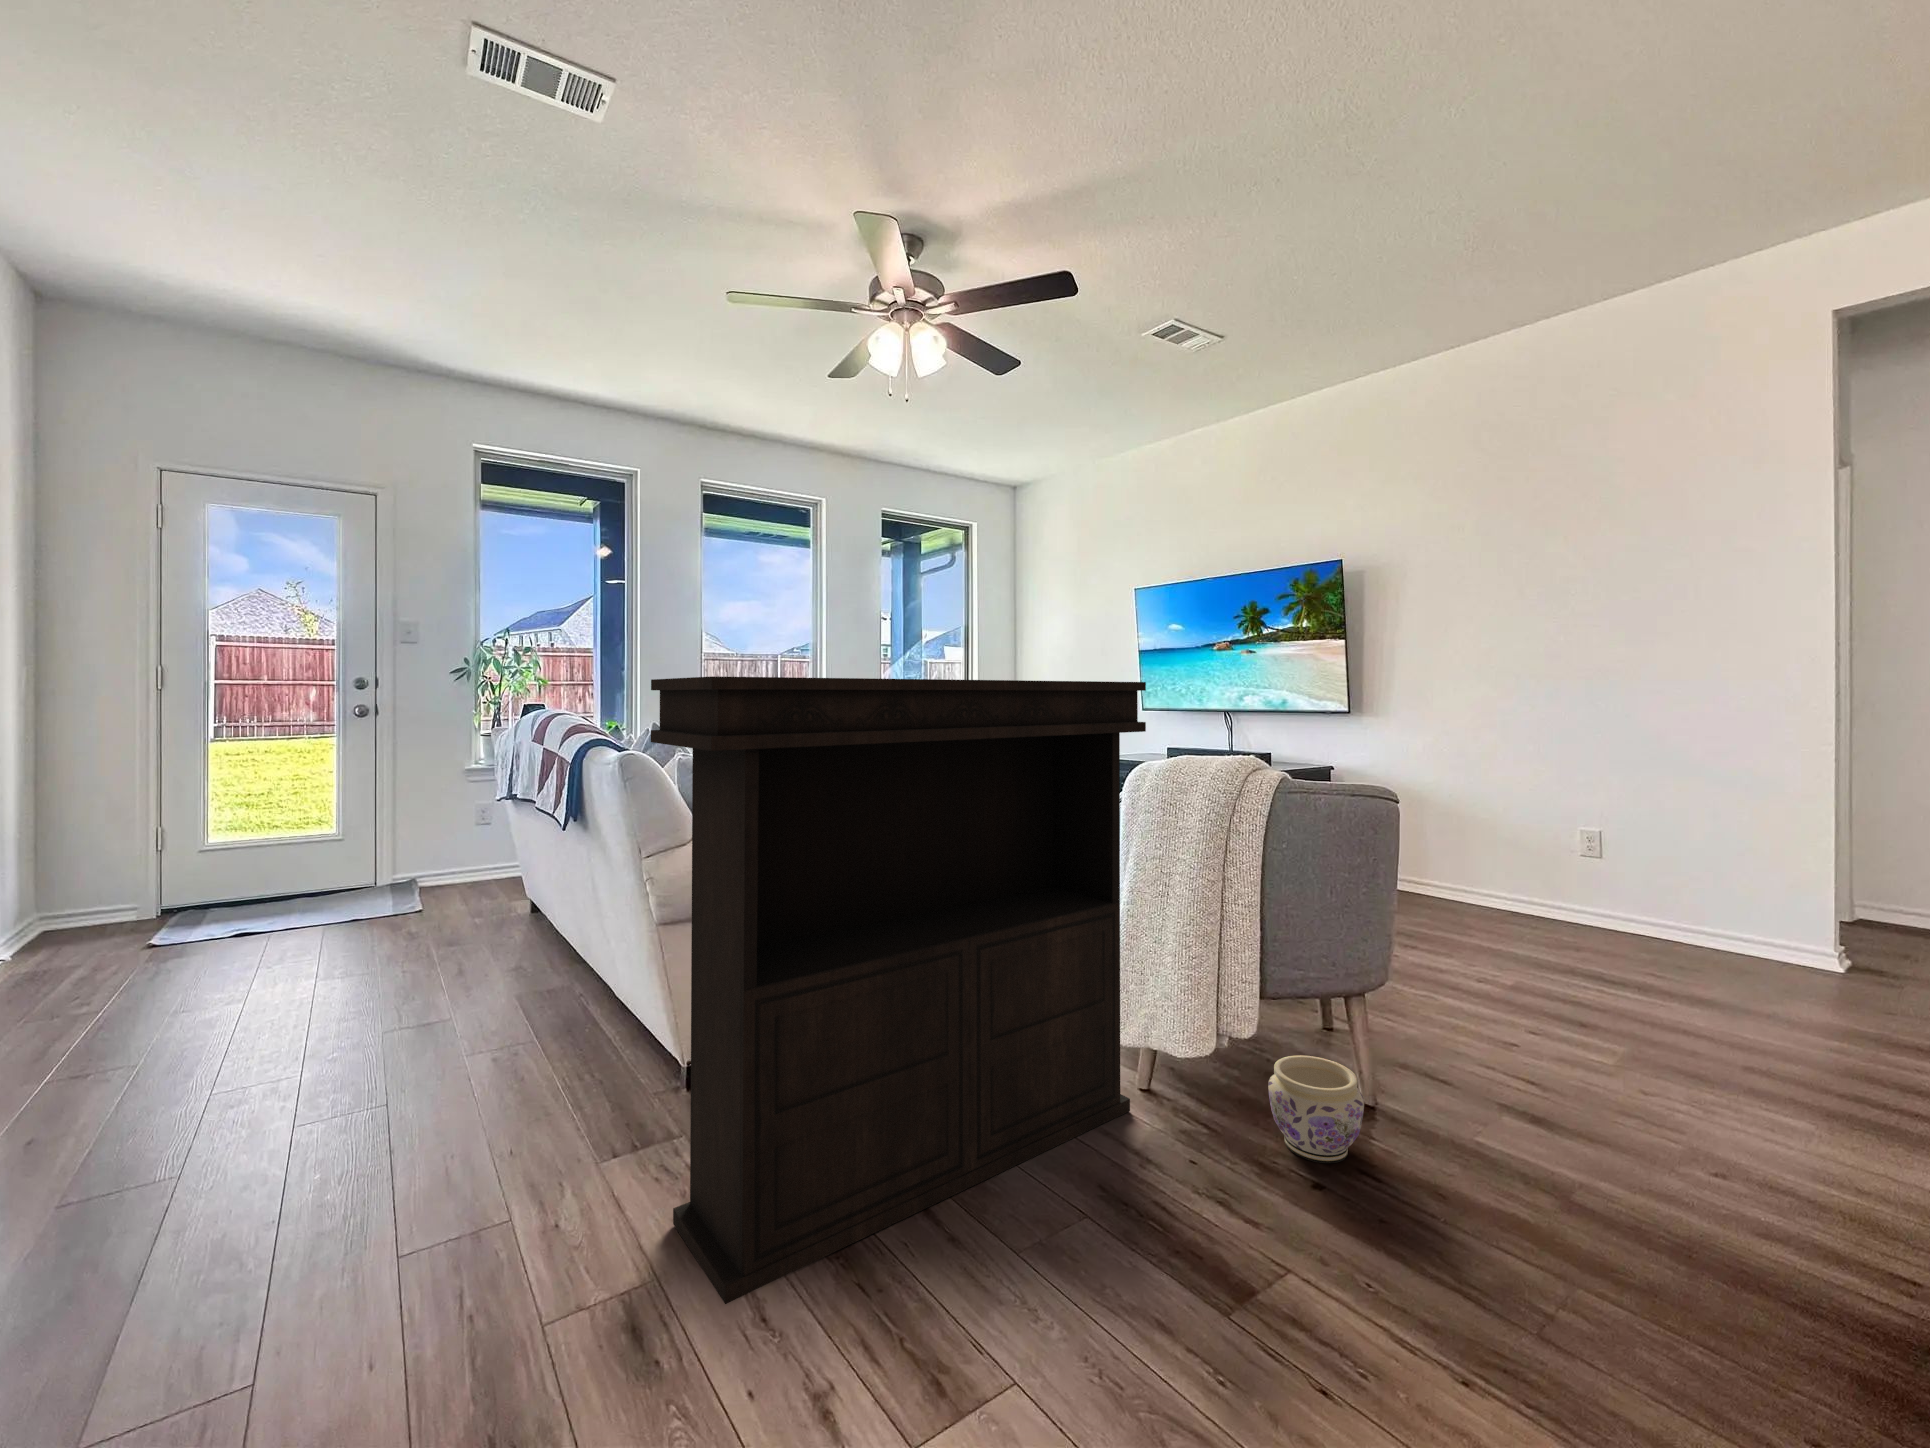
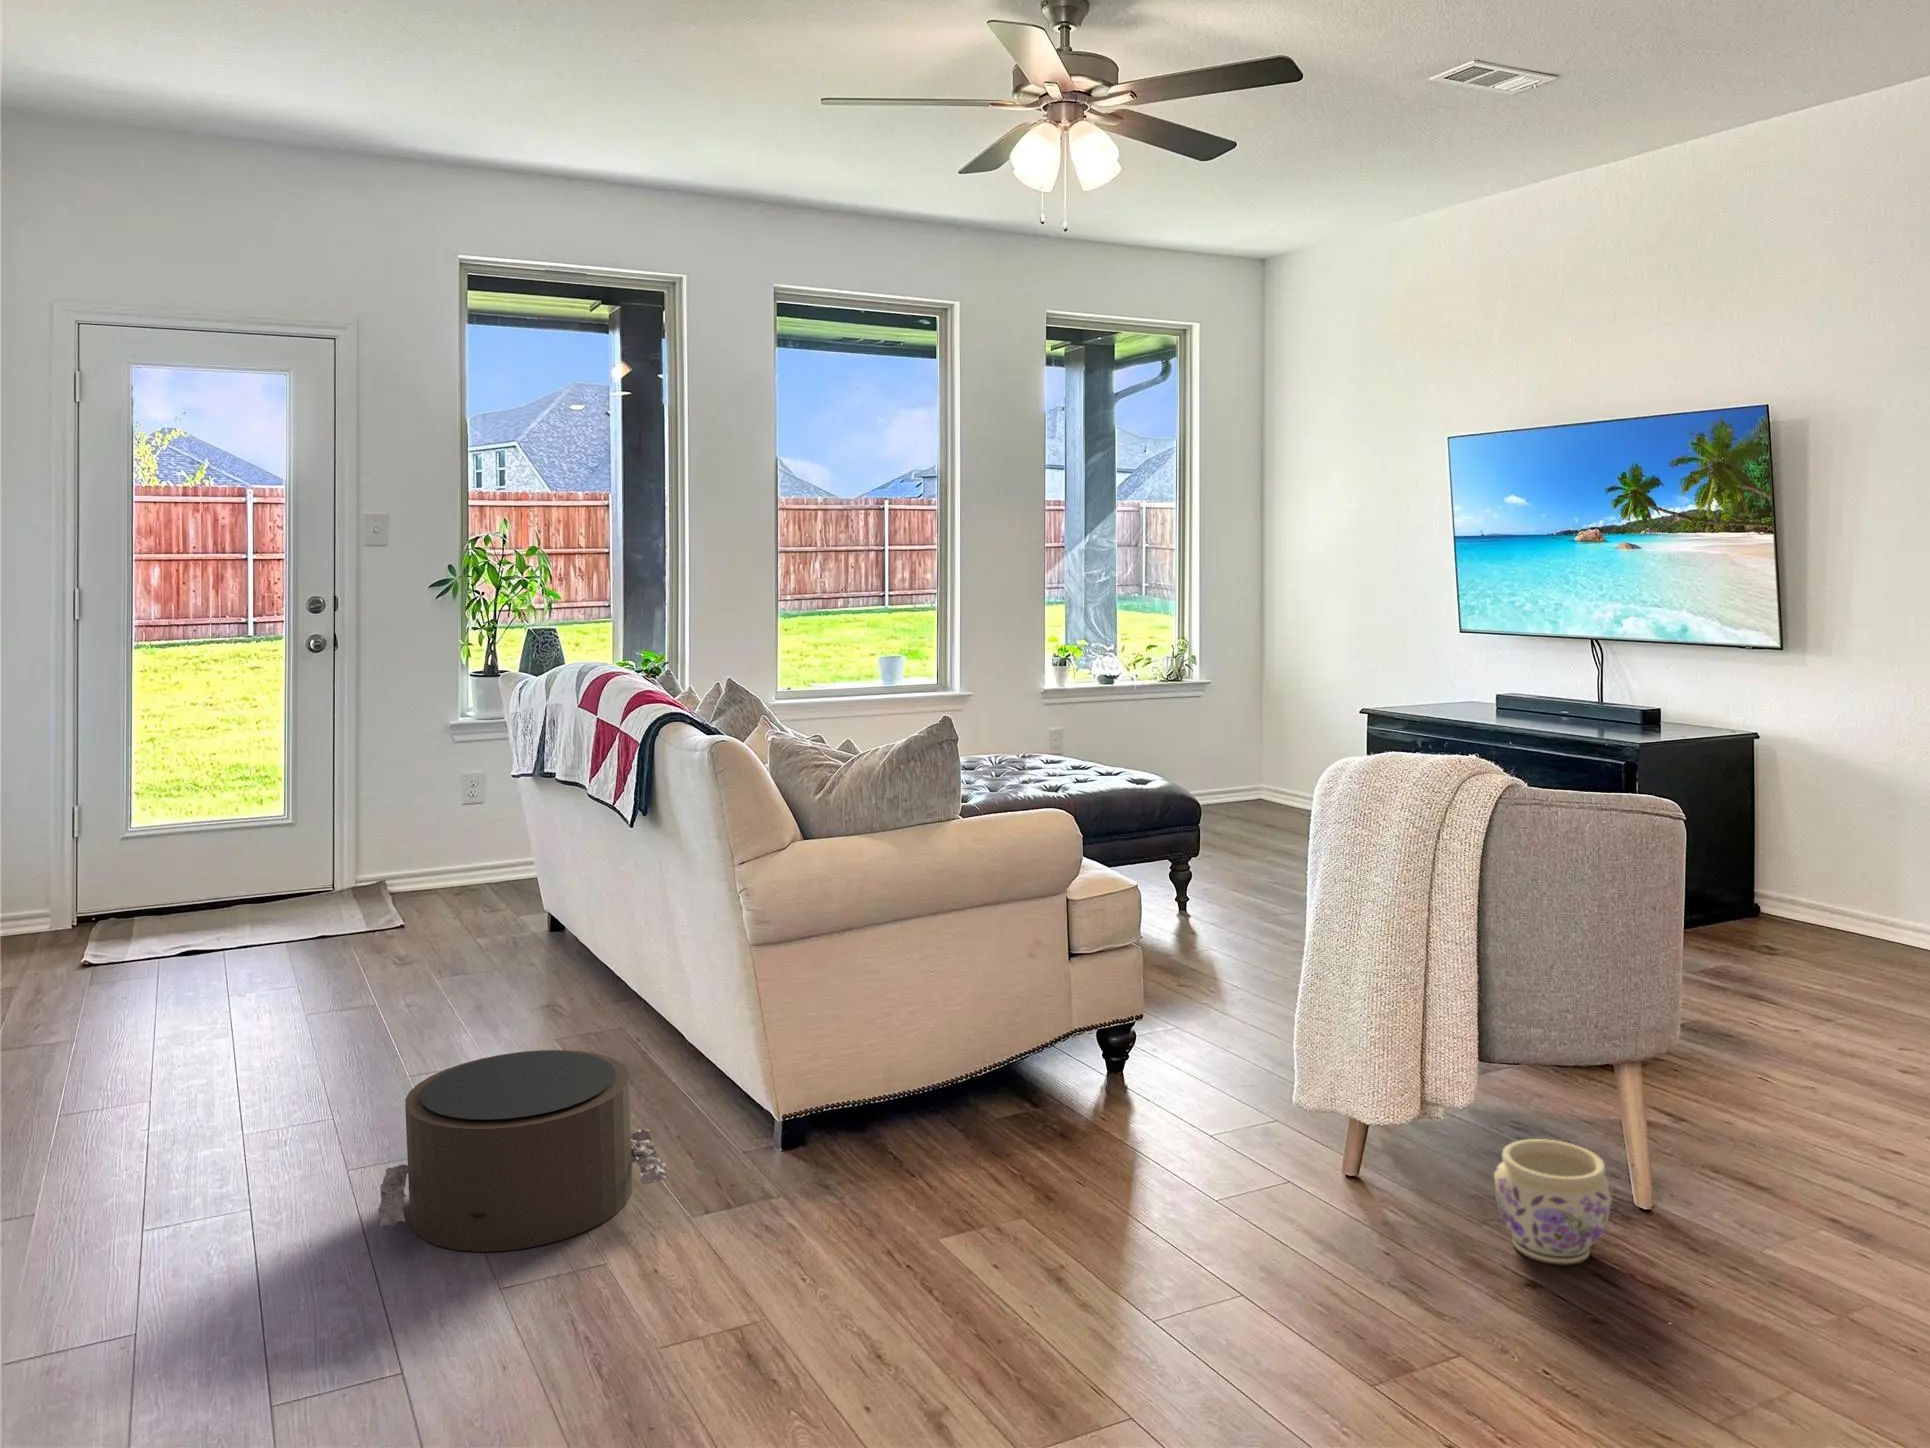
console table: present [651,676,1146,1304] -> none [742,650,1358,1342]
pouf: none [274,1022,574,1227] -> present [378,1050,666,1252]

